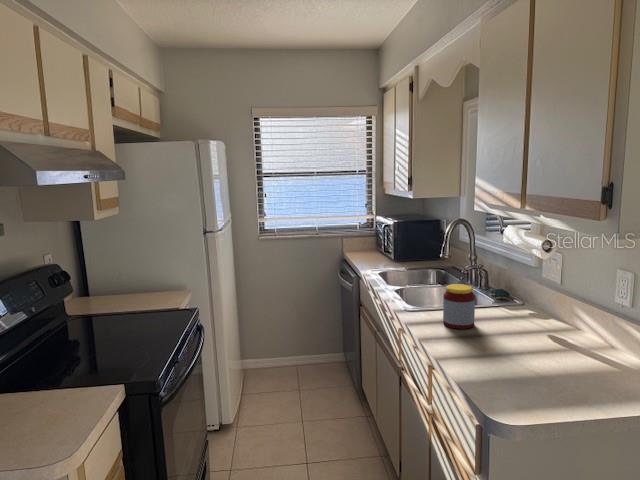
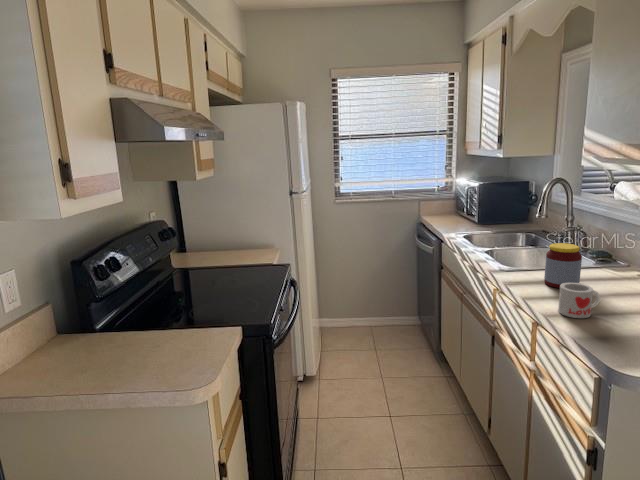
mug: none [450,325,487,360] -> present [558,283,600,318]

